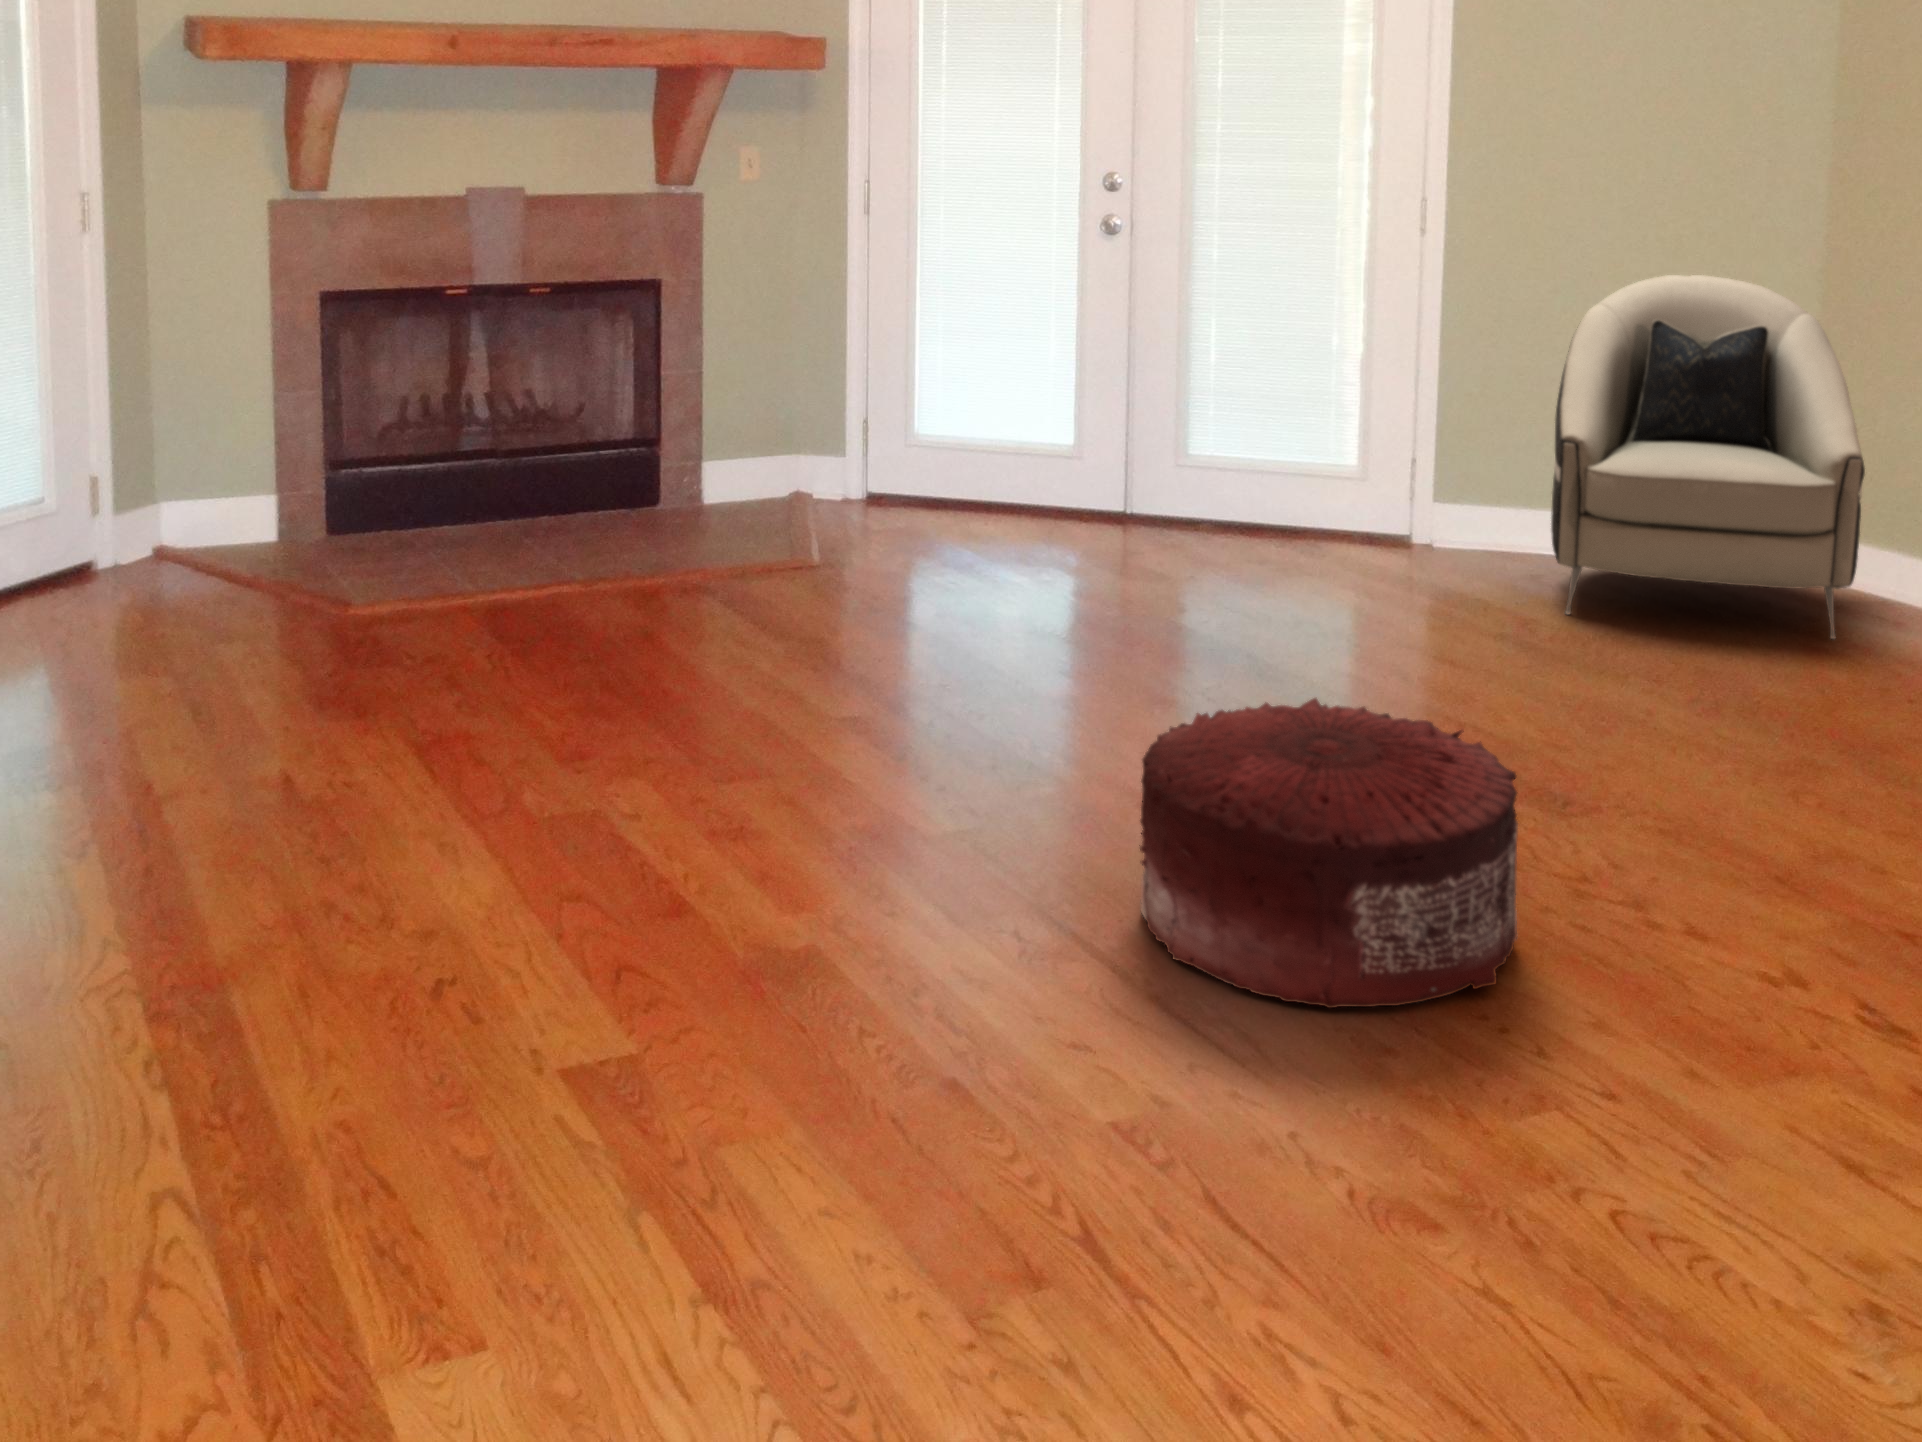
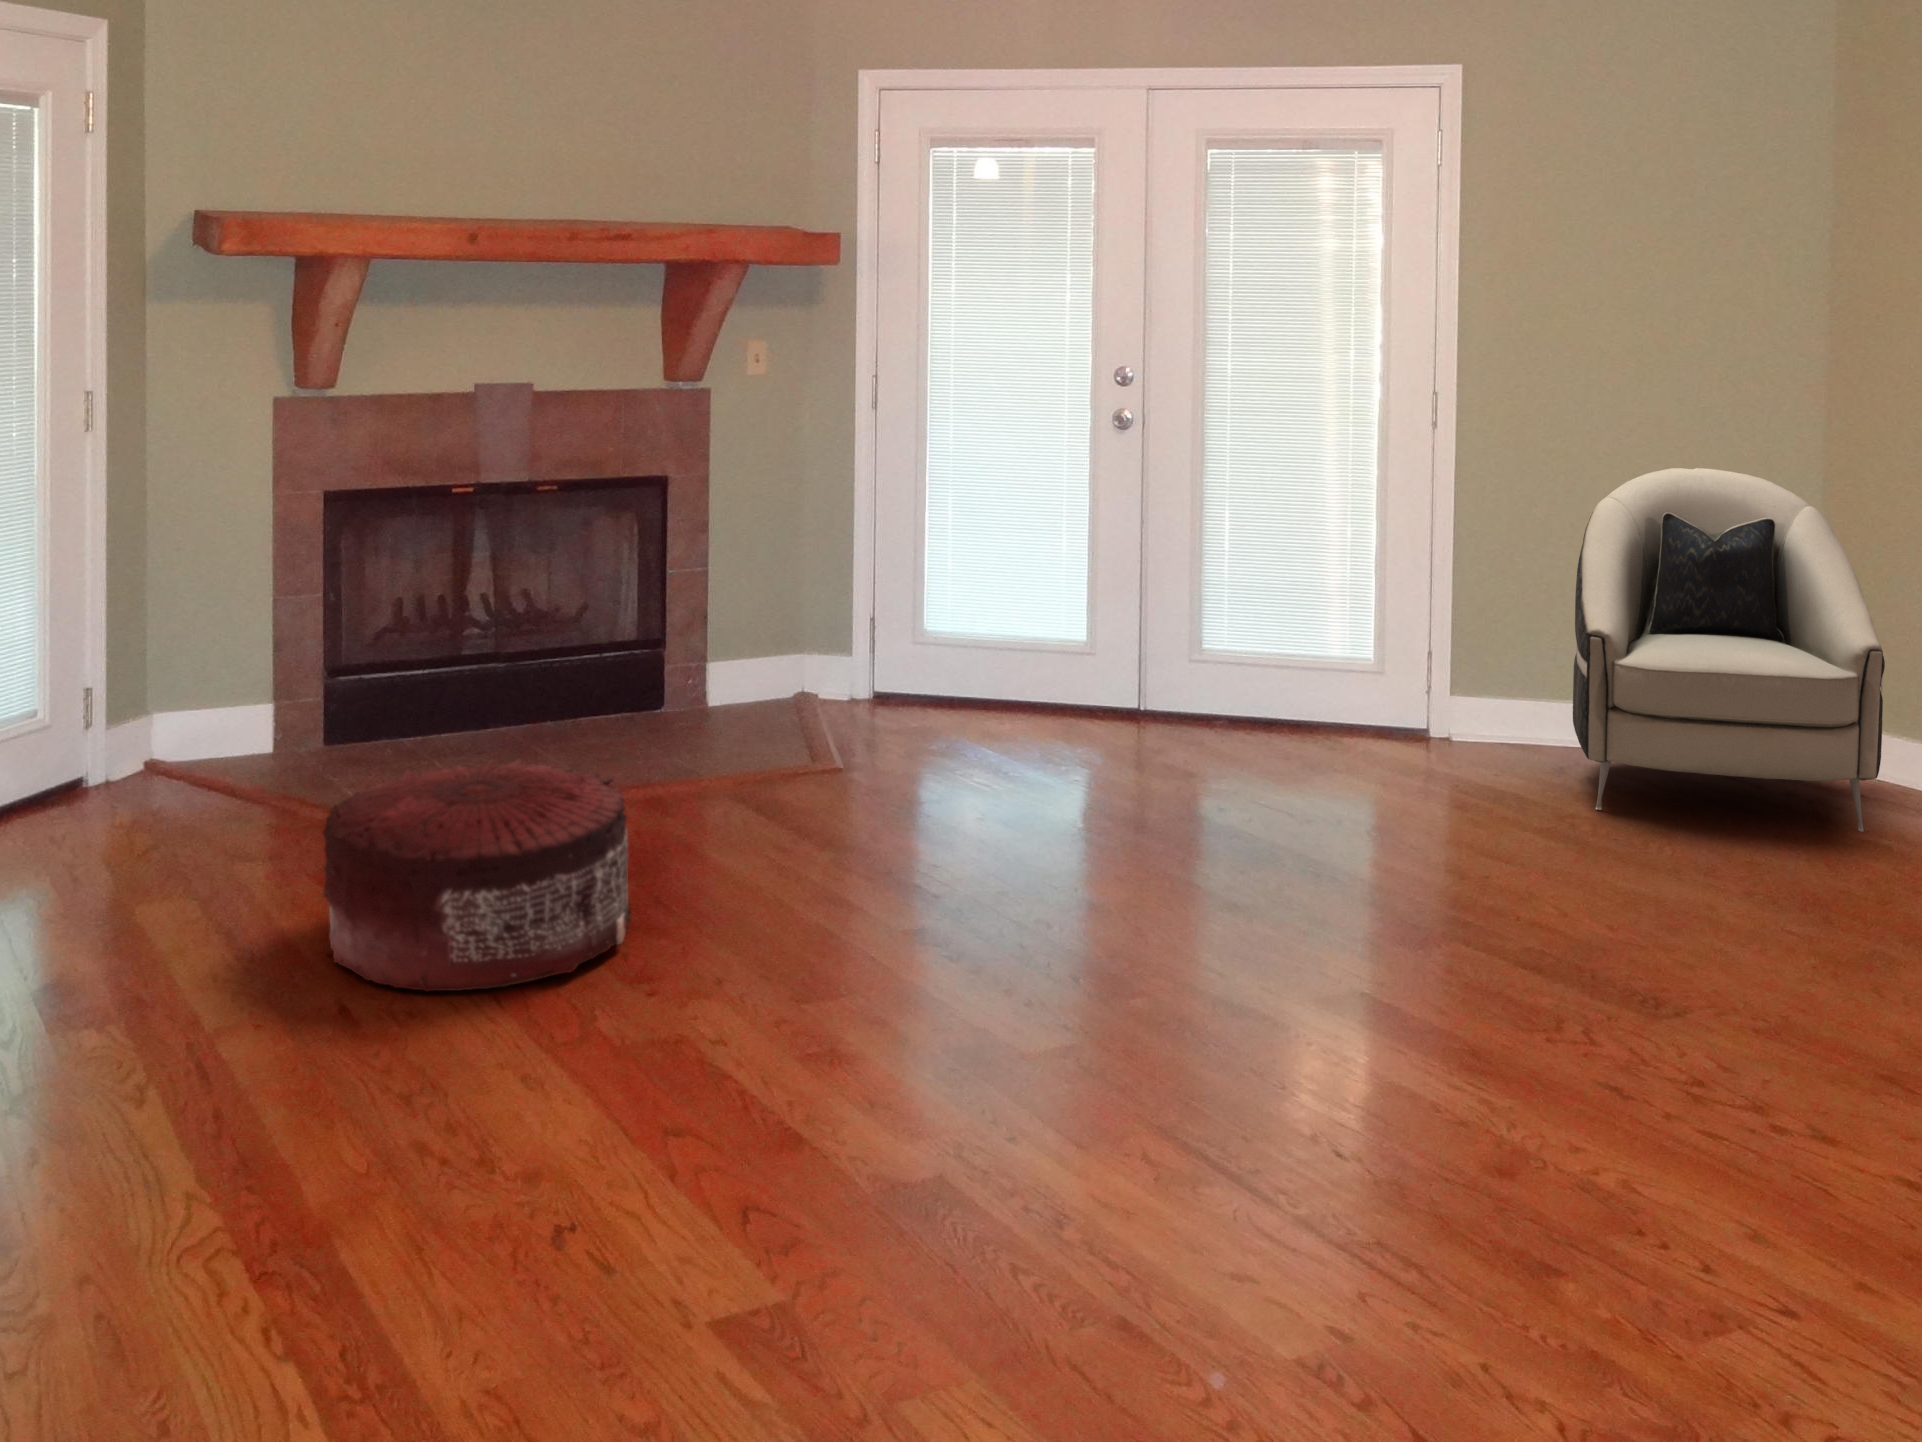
pouf: present [1139,698,1518,1008] -> present [322,759,631,991]

